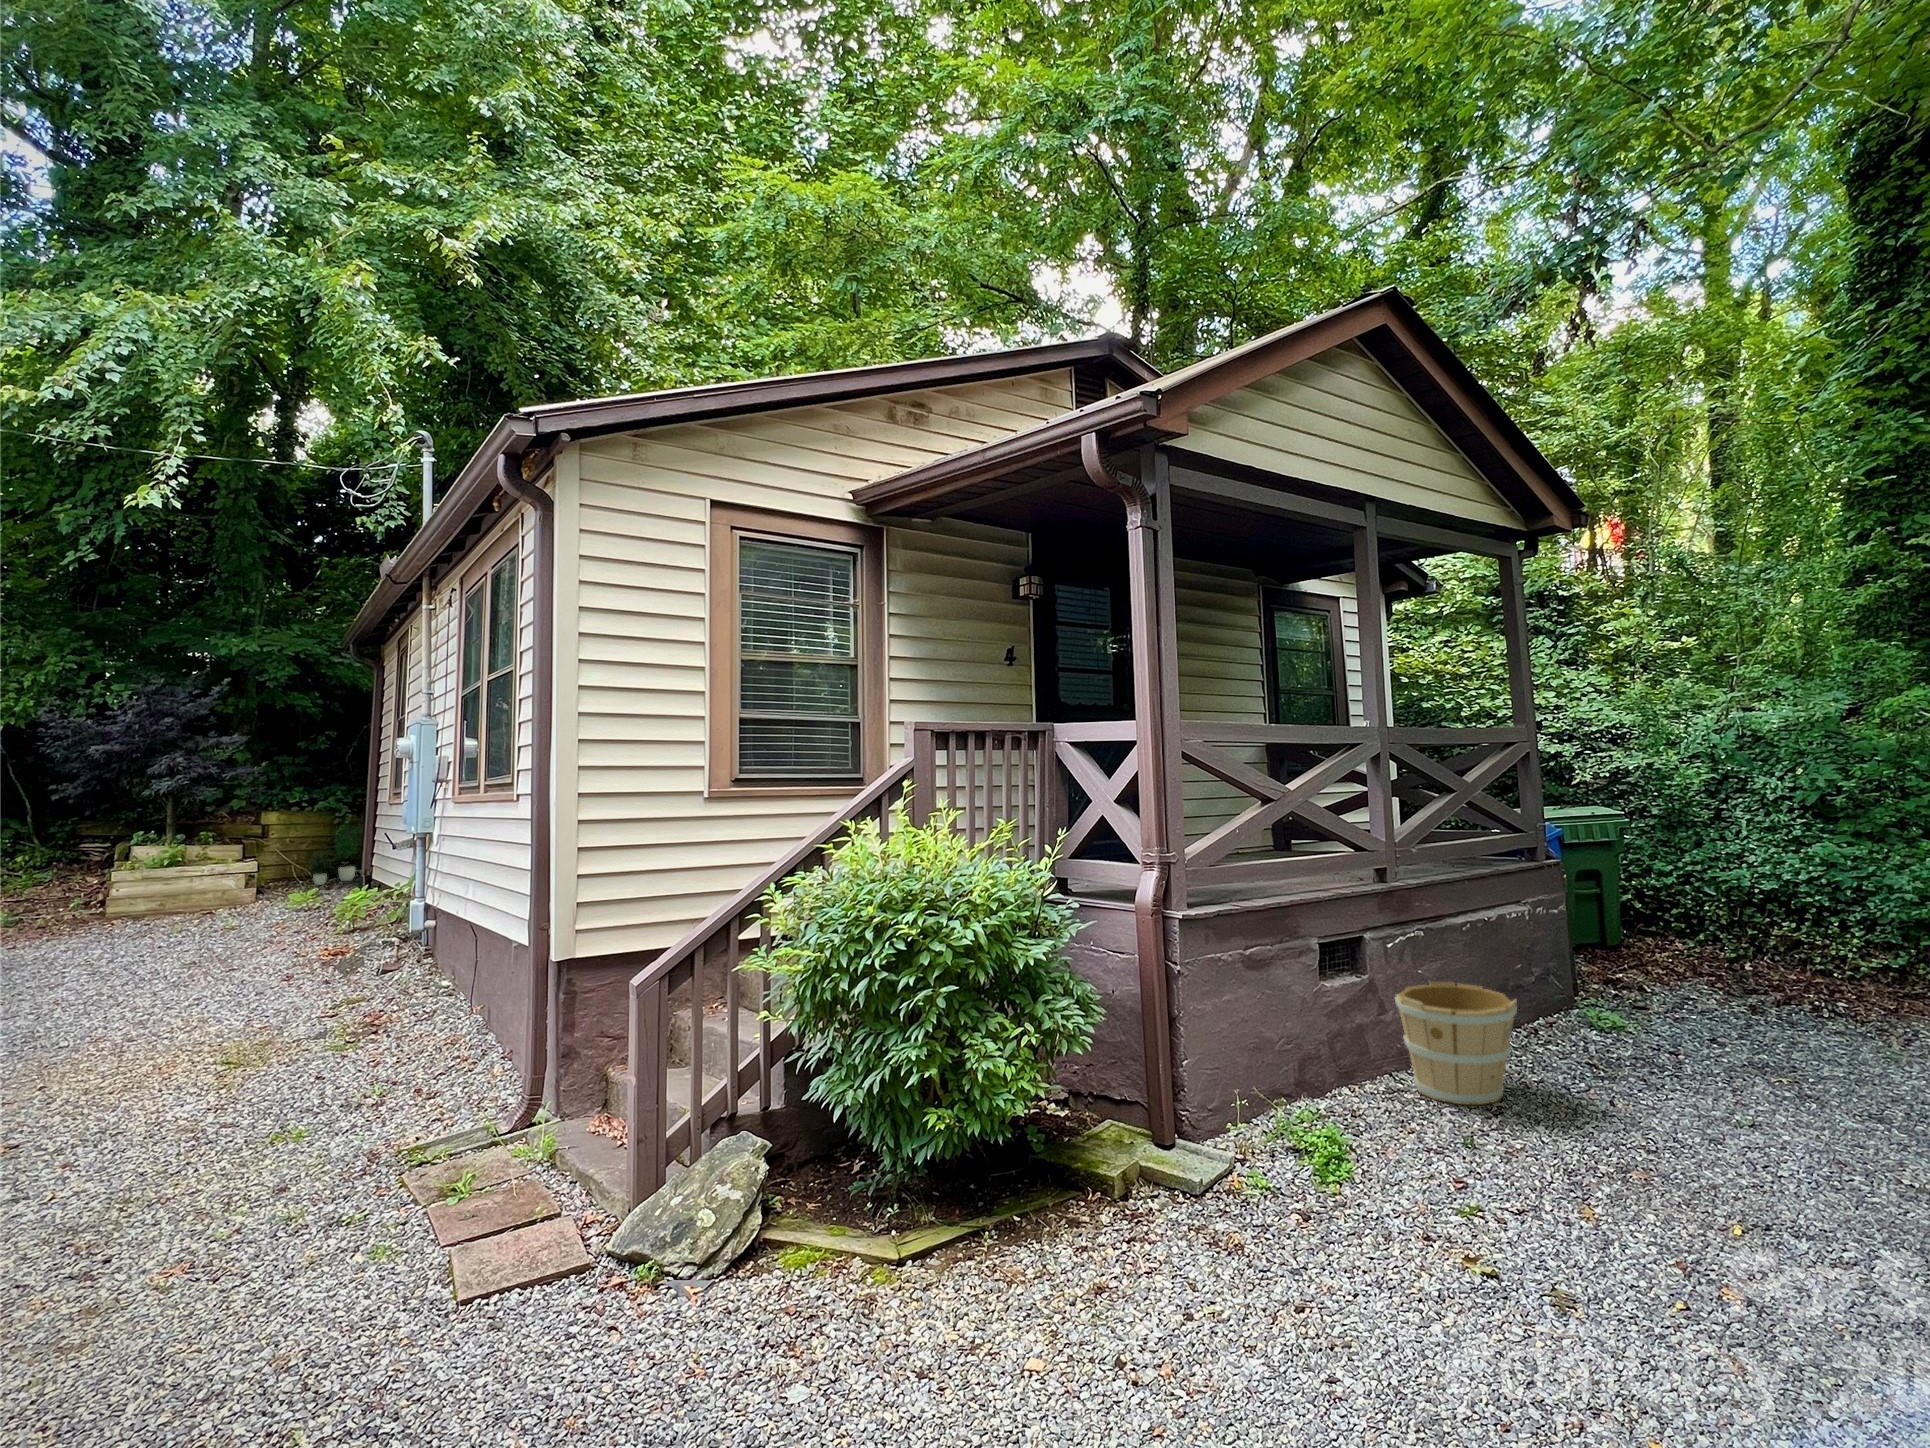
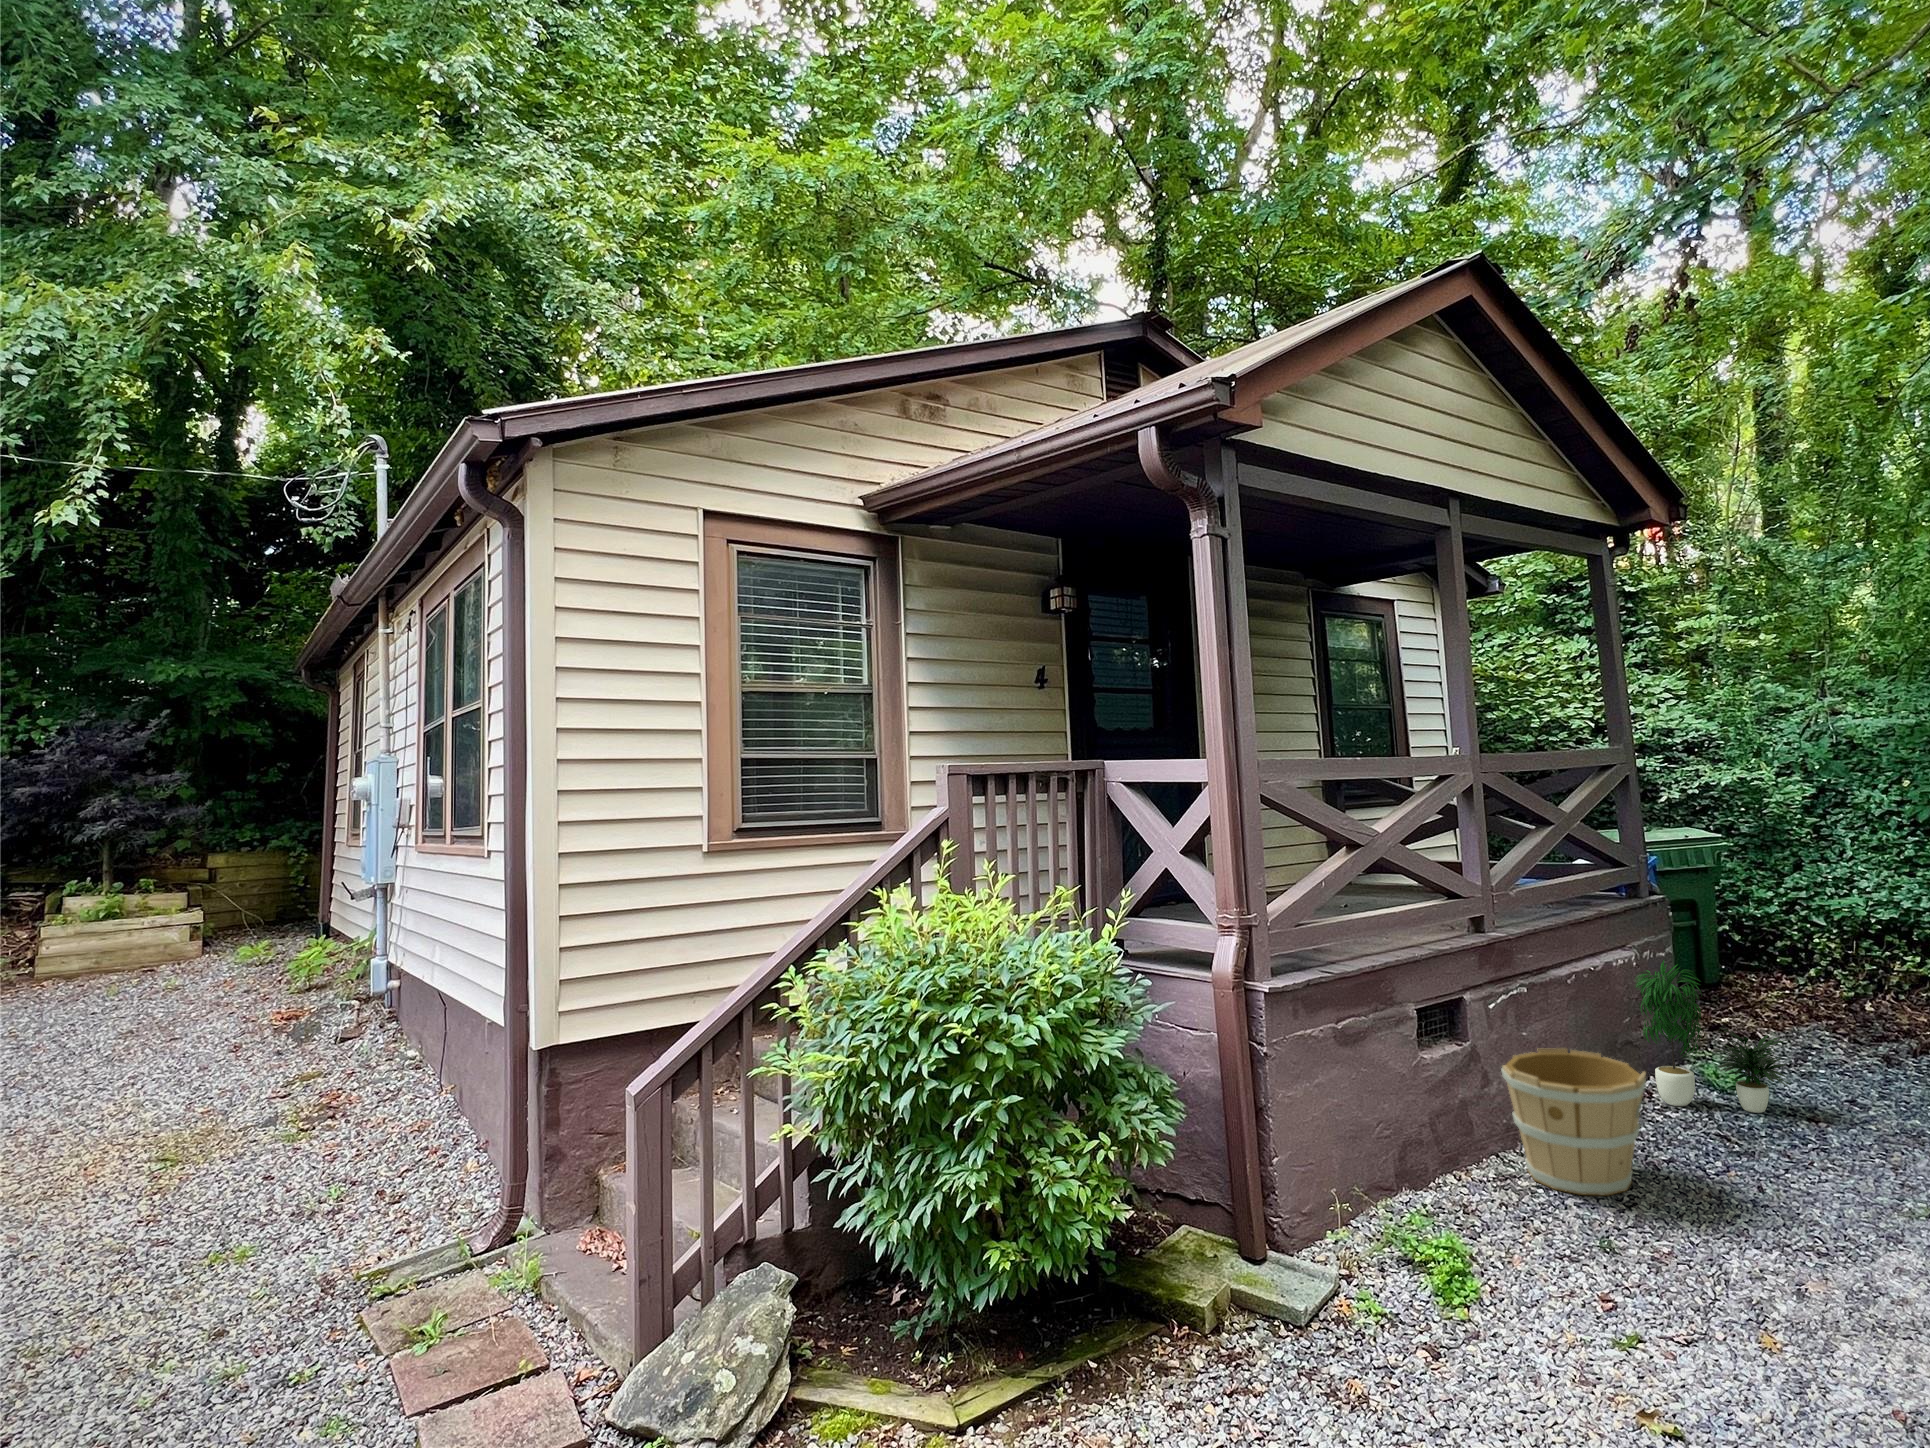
potted plant: present [307,824,361,885] -> present [1636,960,1789,1113]

